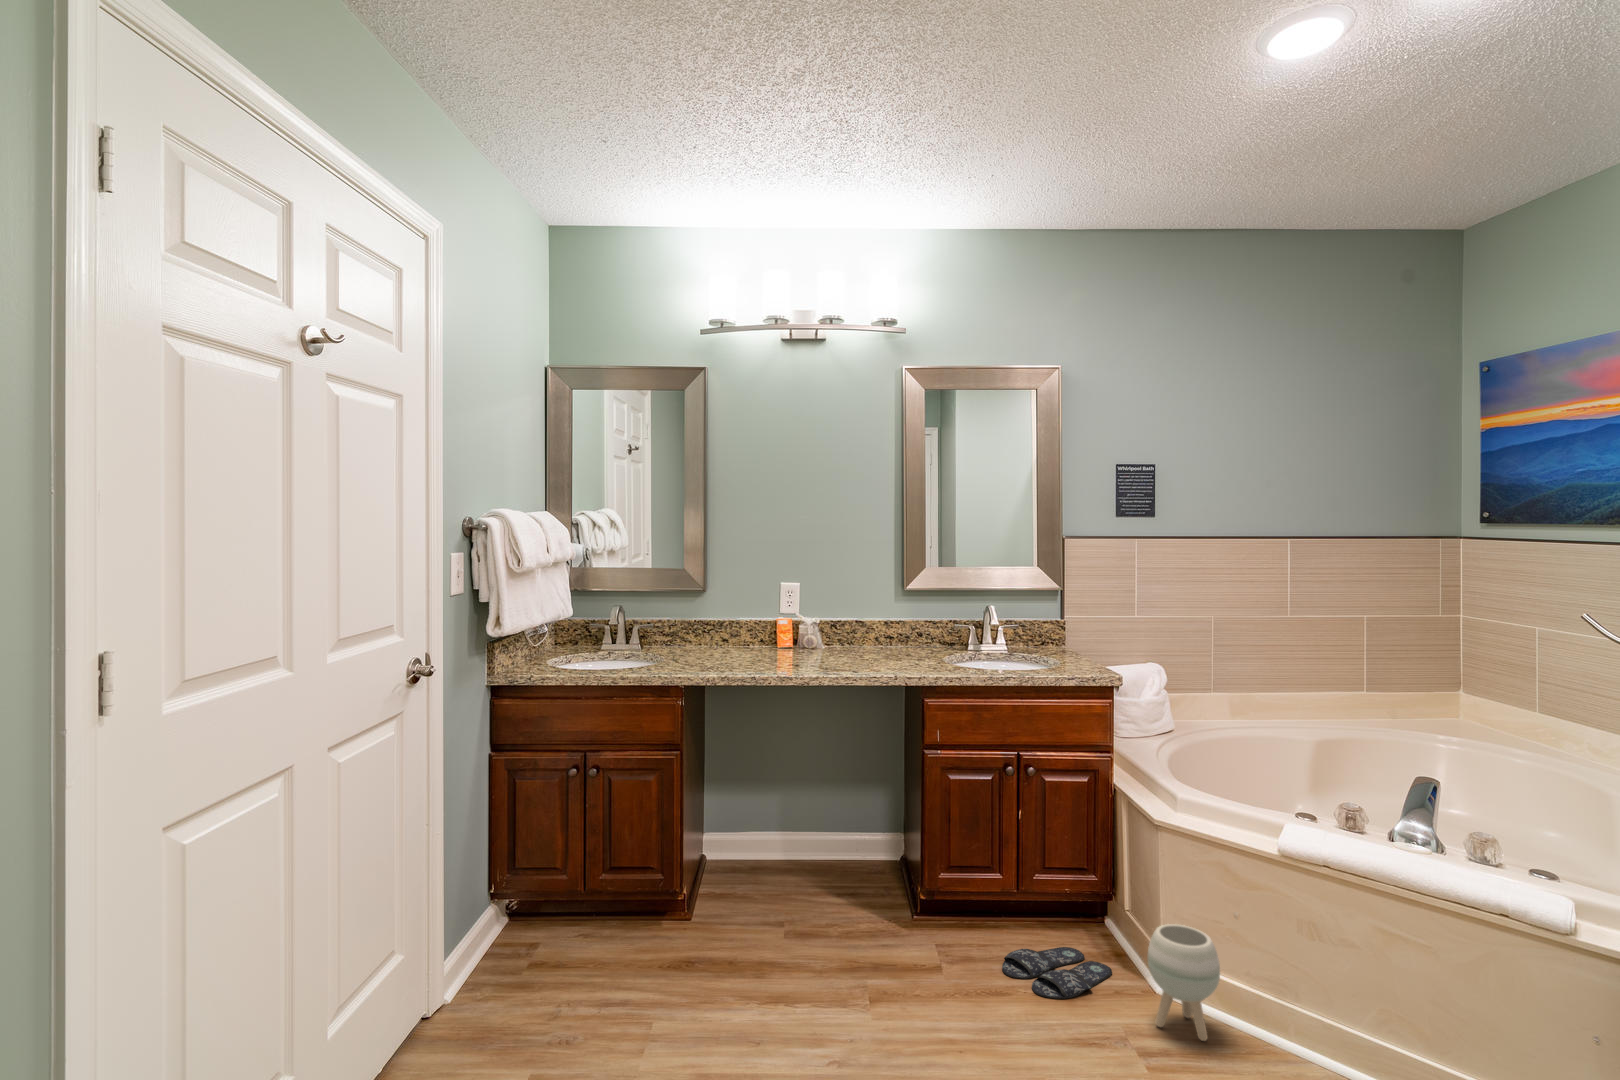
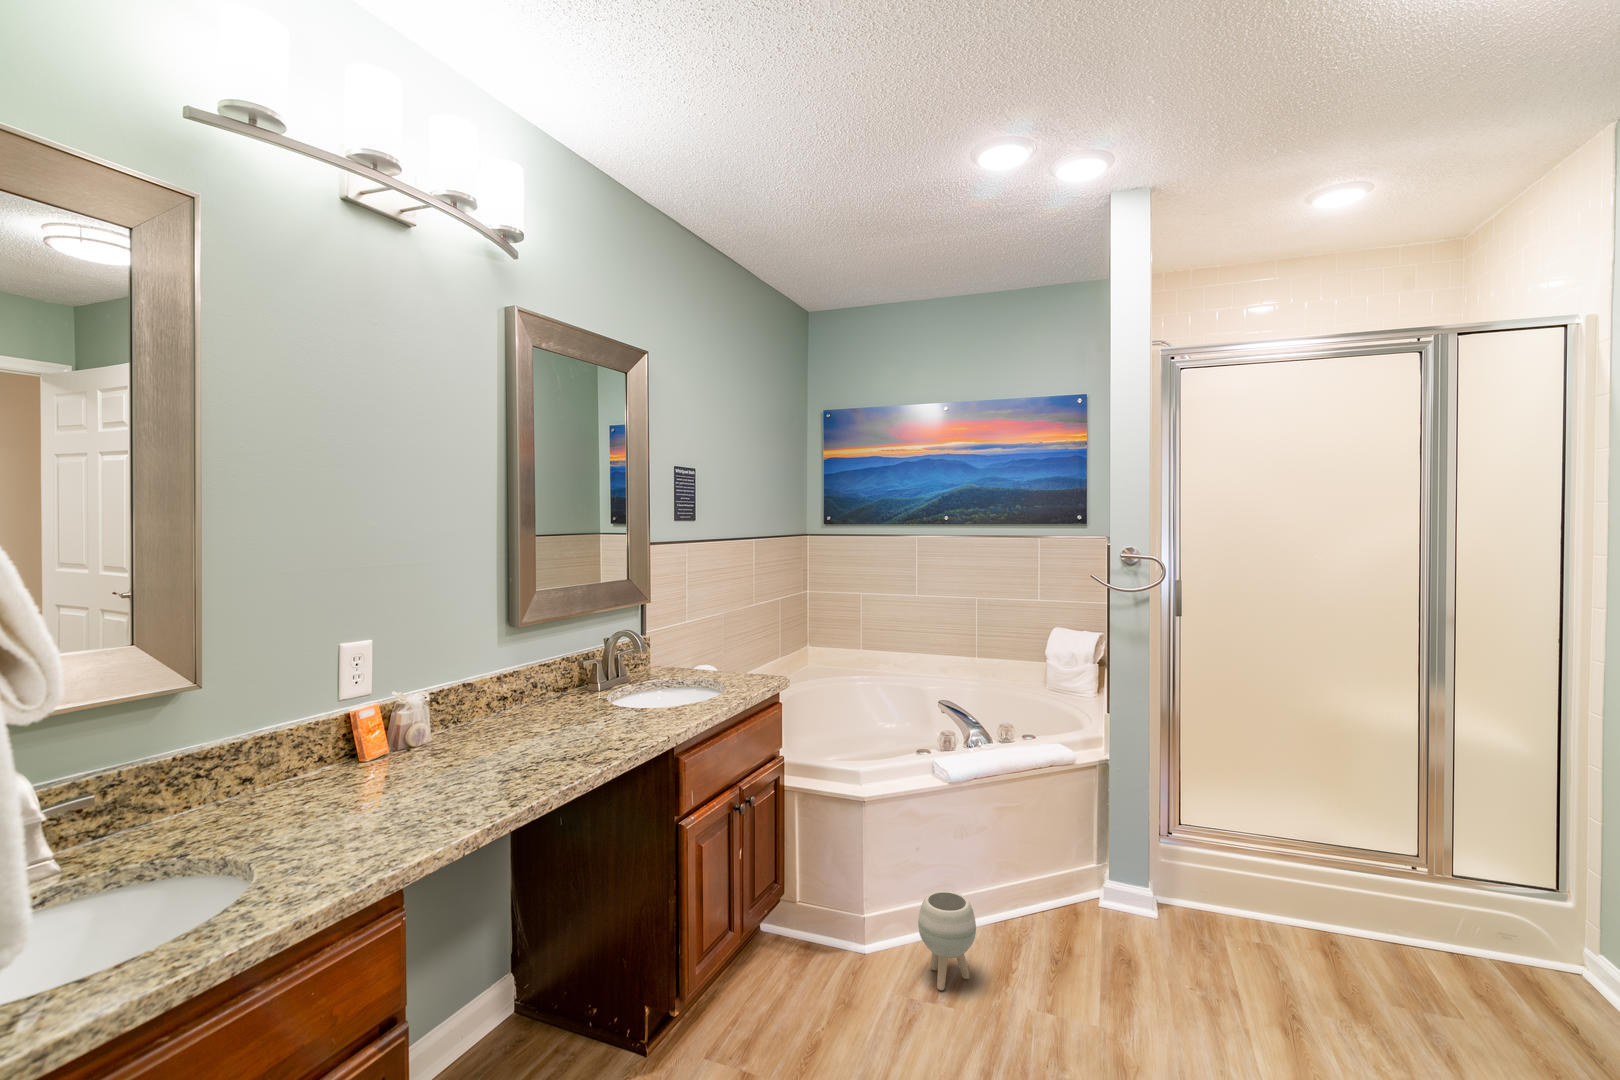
slippers: present [1002,947,1112,999] -> none [787,970,879,1040]

